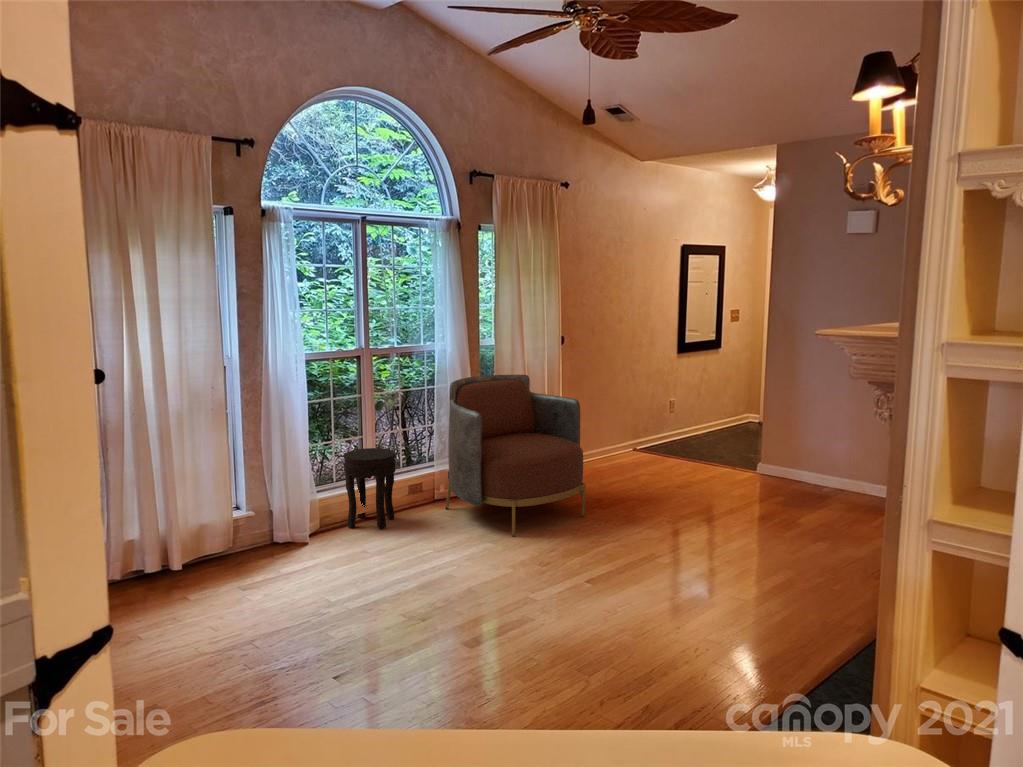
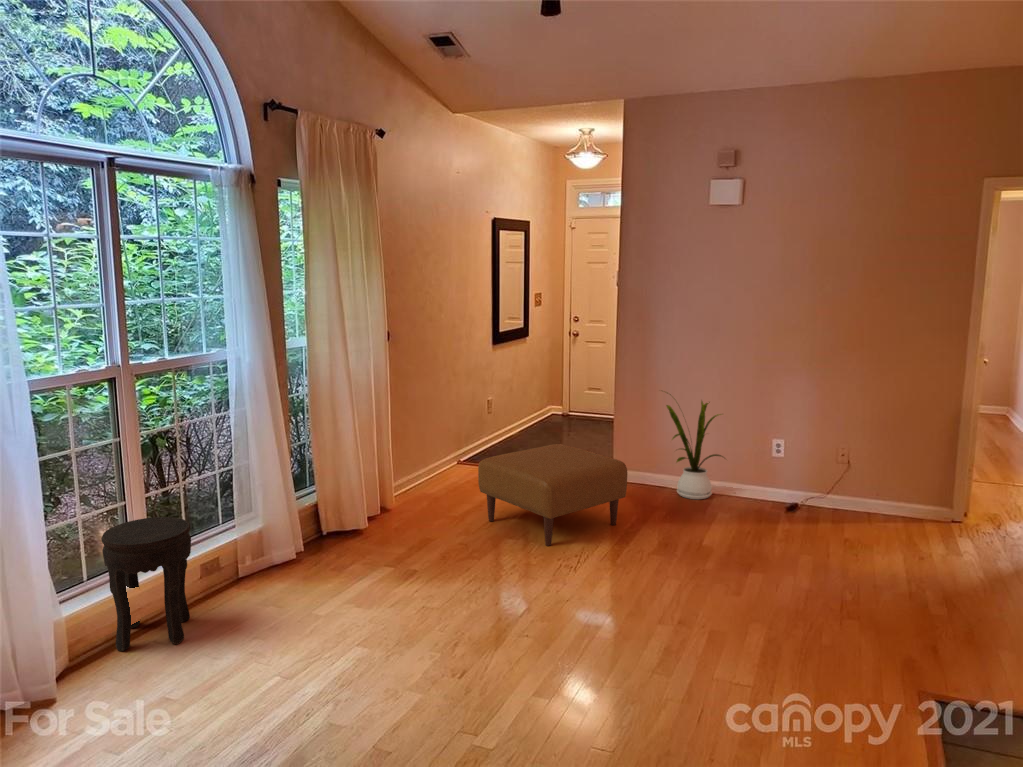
armchair: present [445,375,586,537] -> none [262,388,460,621]
house plant: none [797,395,862,496] -> present [666,394,723,499]
ottoman: none [623,435,745,511] -> present [478,444,627,546]

